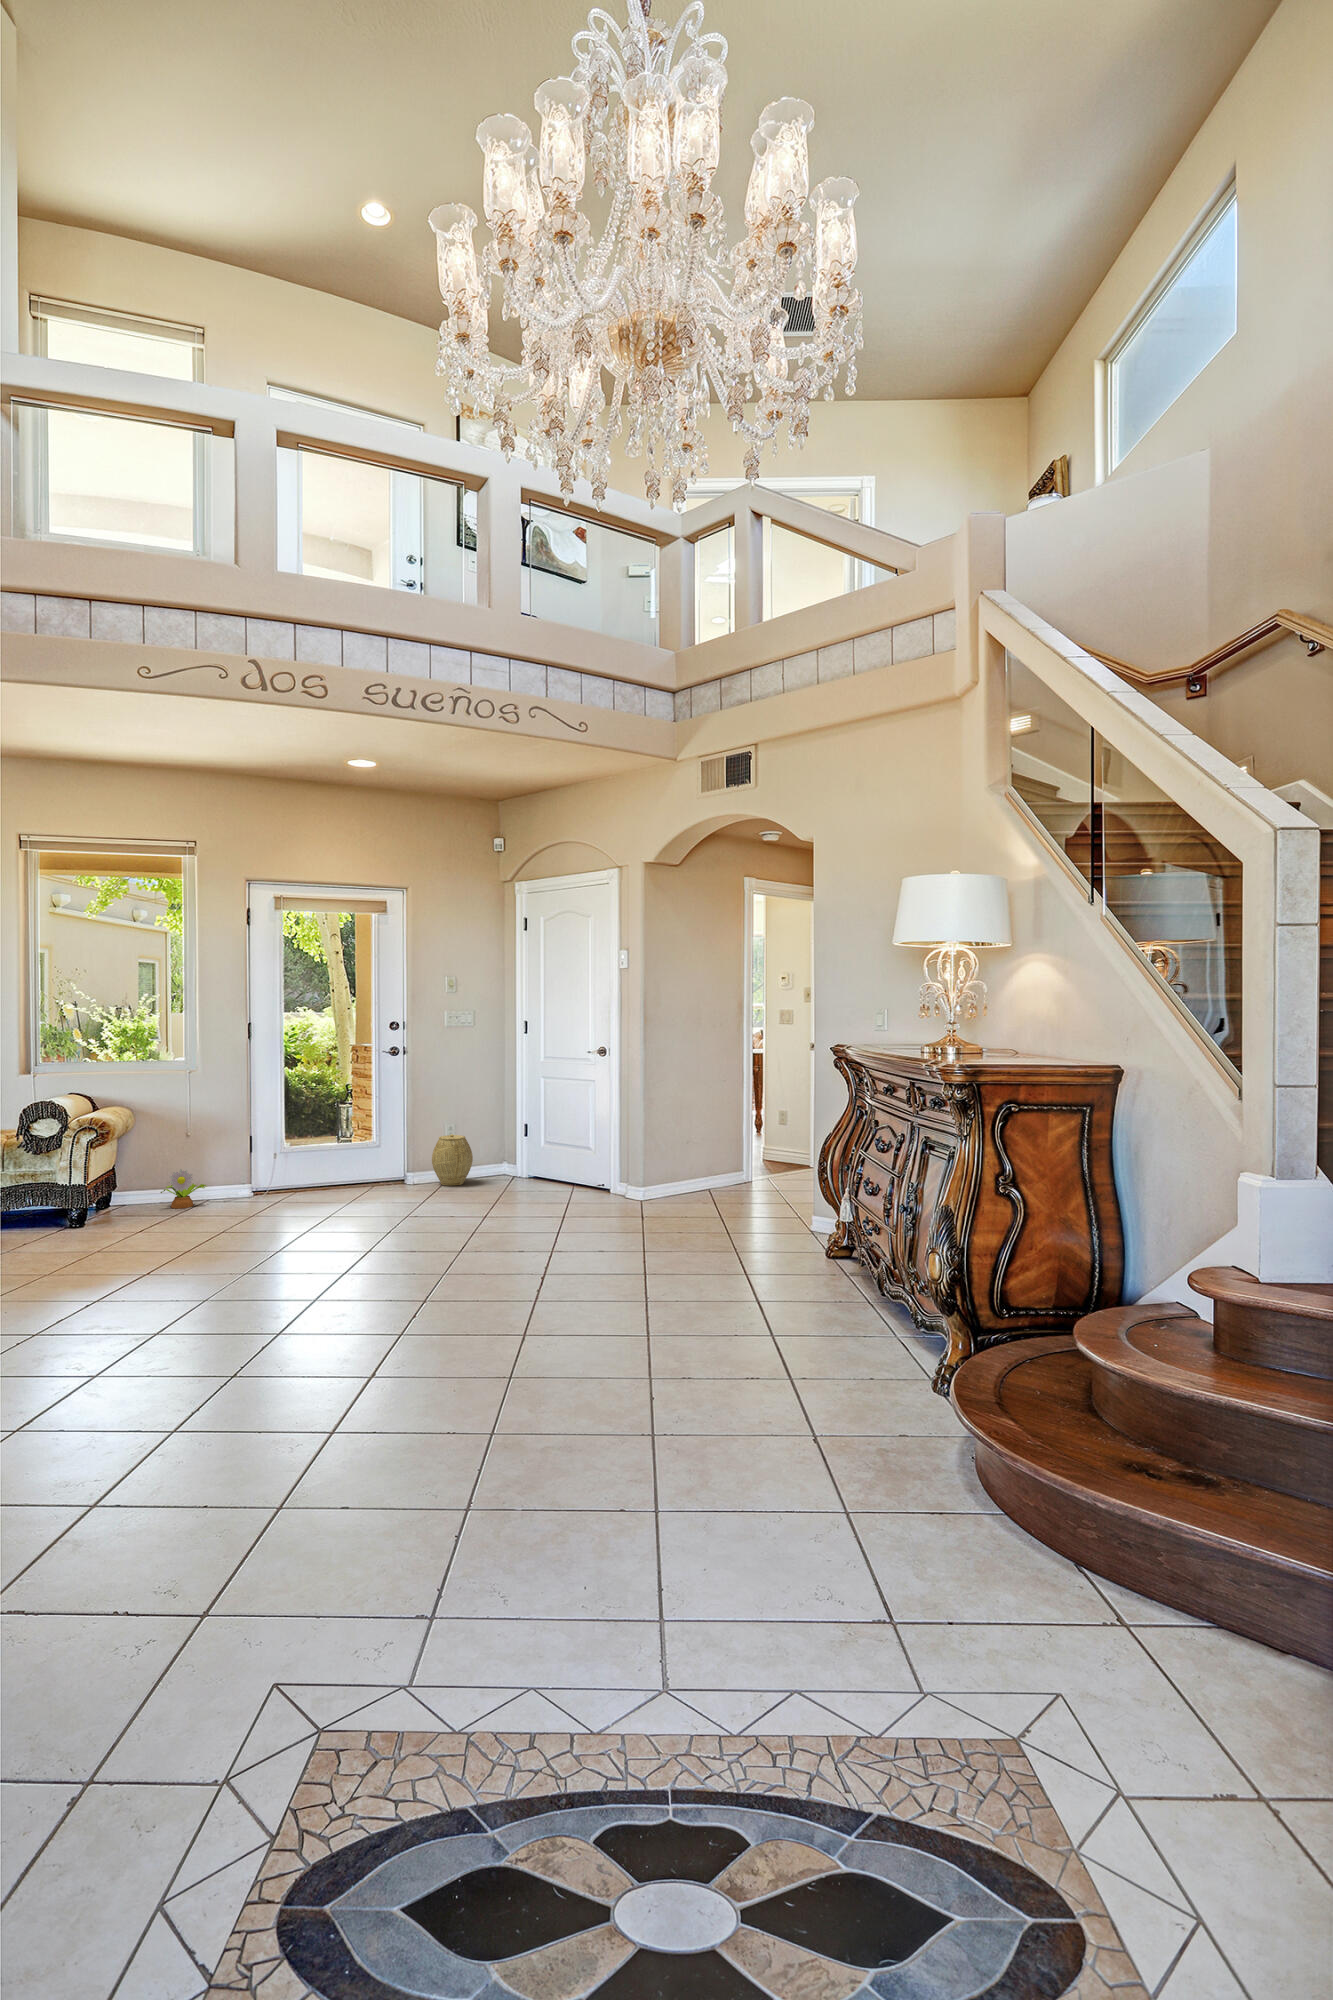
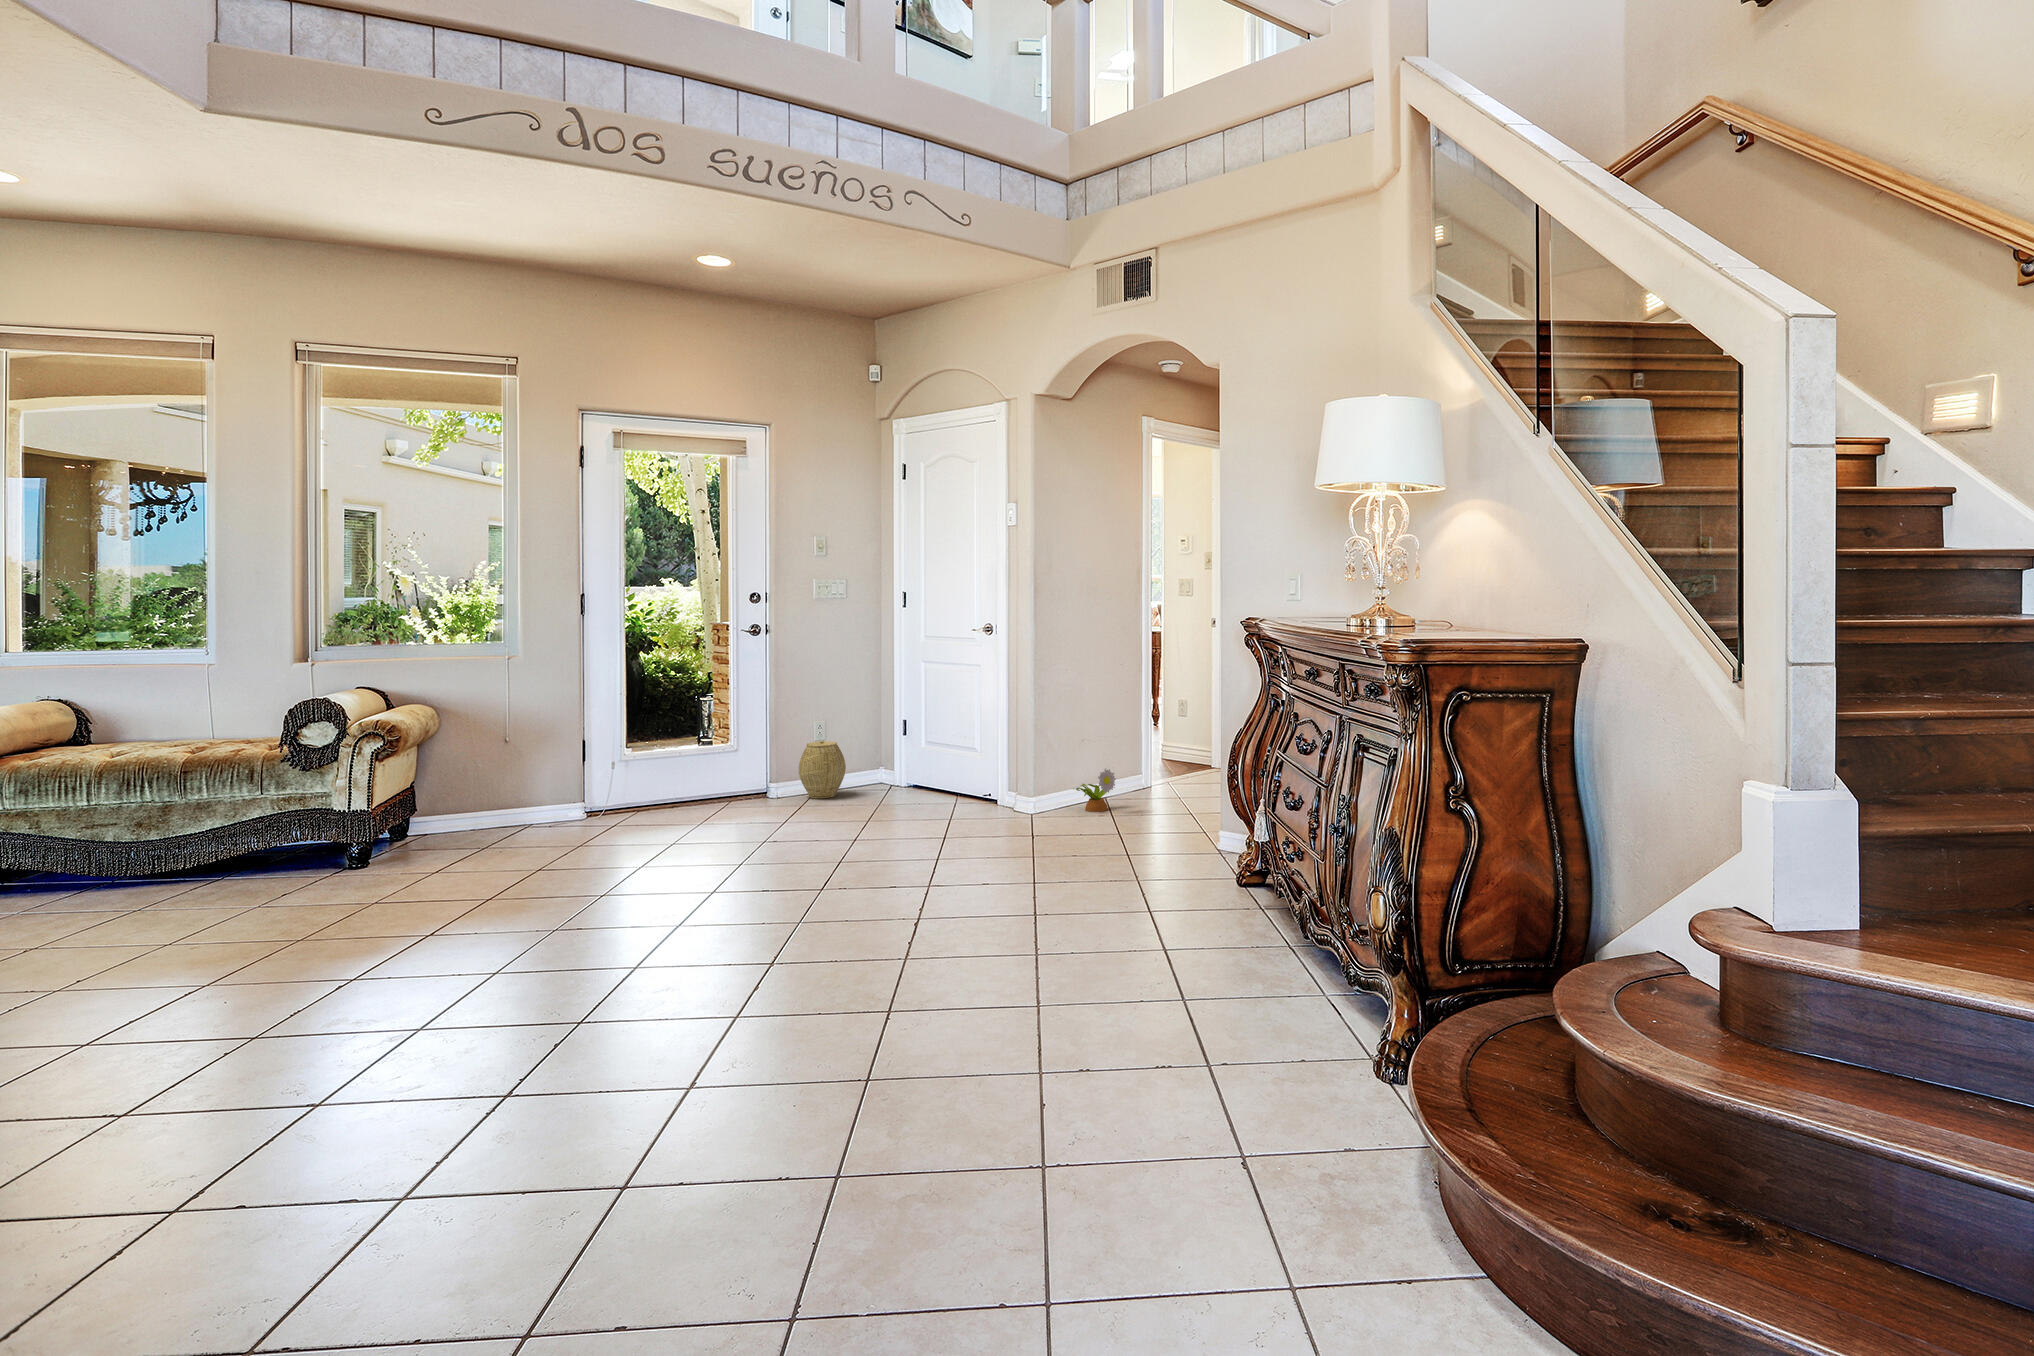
decorative plant: present [161,1169,206,1209] -> present [1076,769,1116,812]

